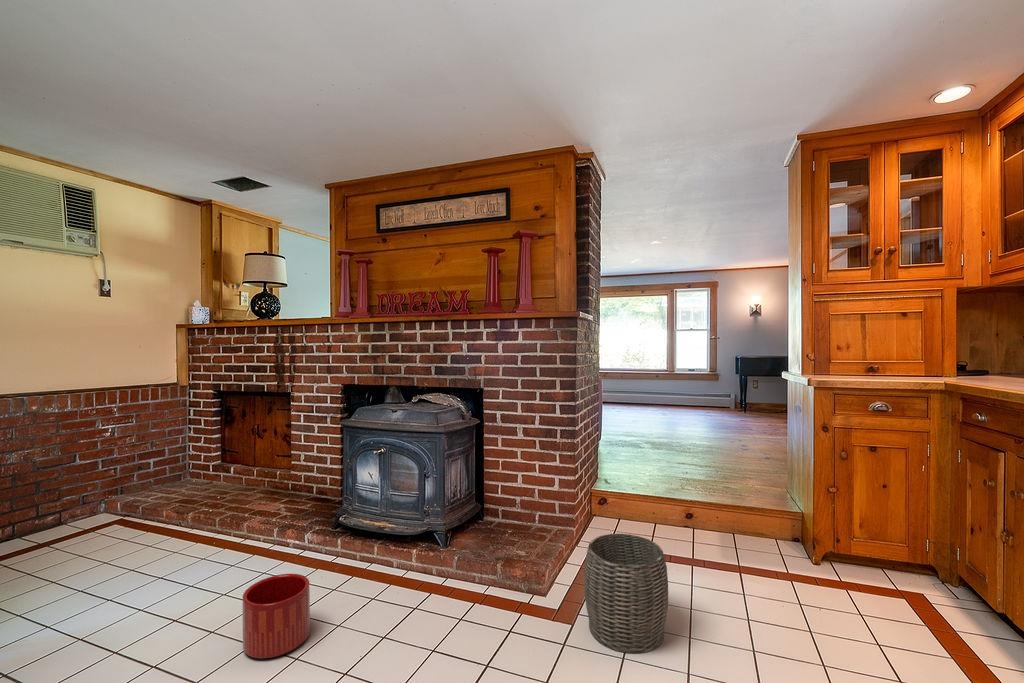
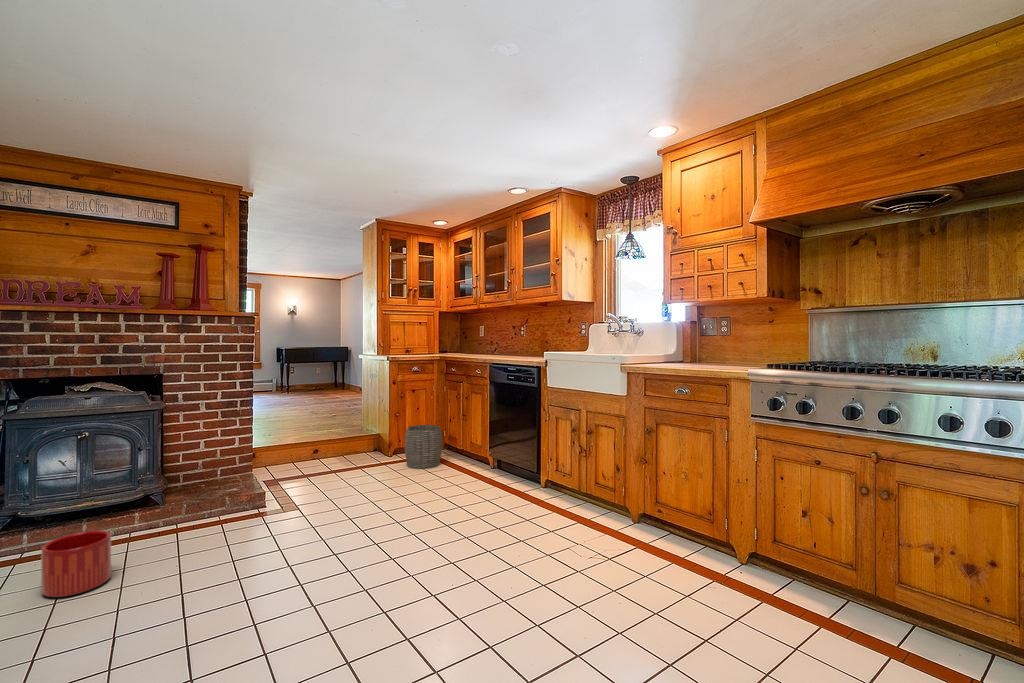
woven basket: present [584,534,668,653] -> present [405,425,442,469]

